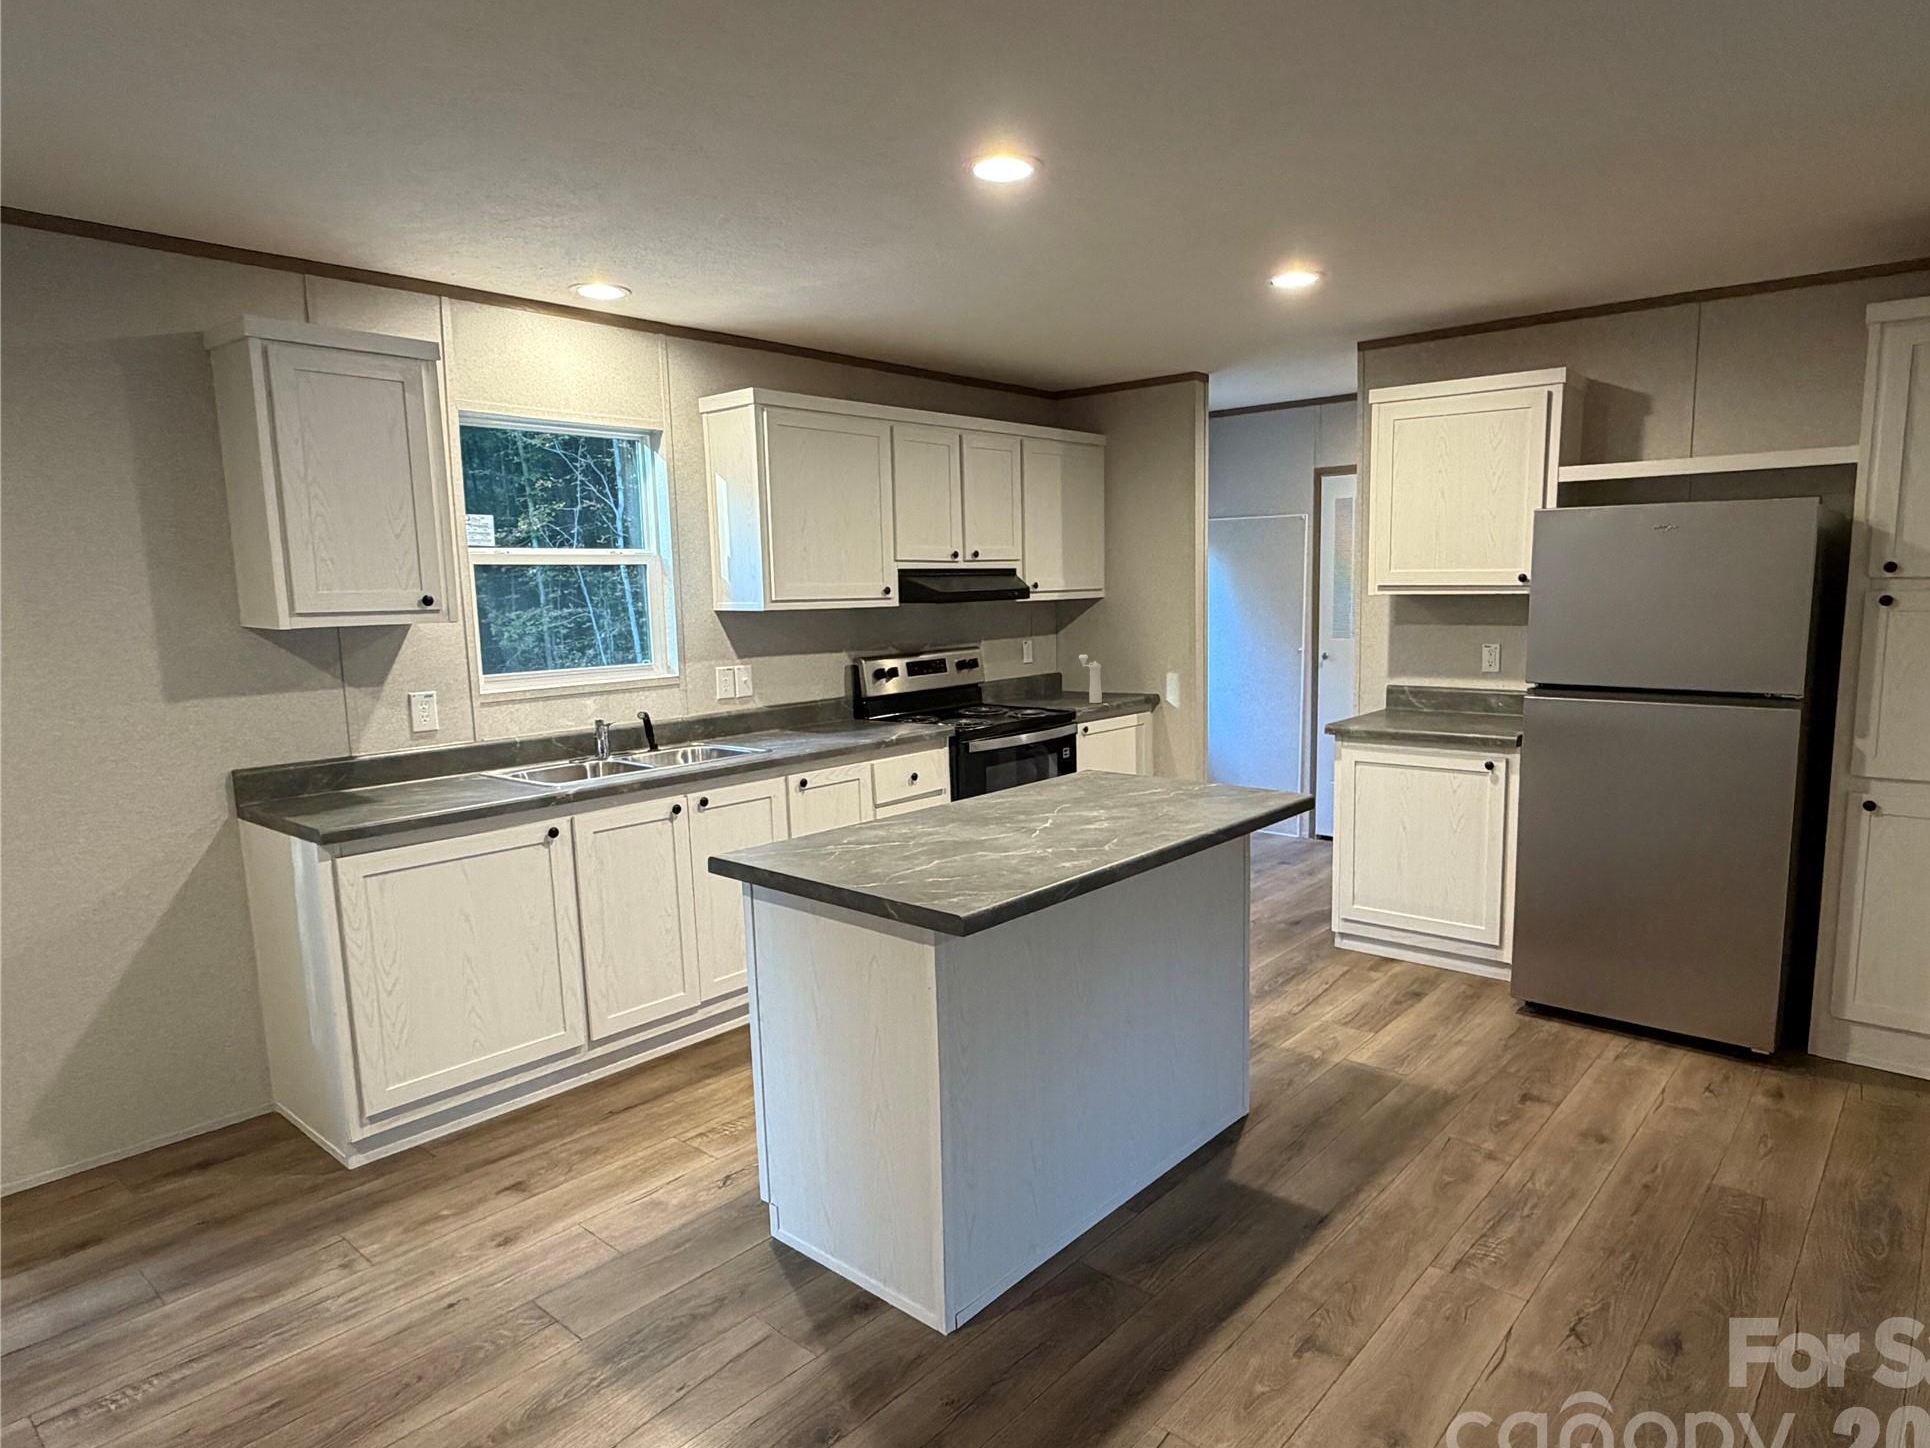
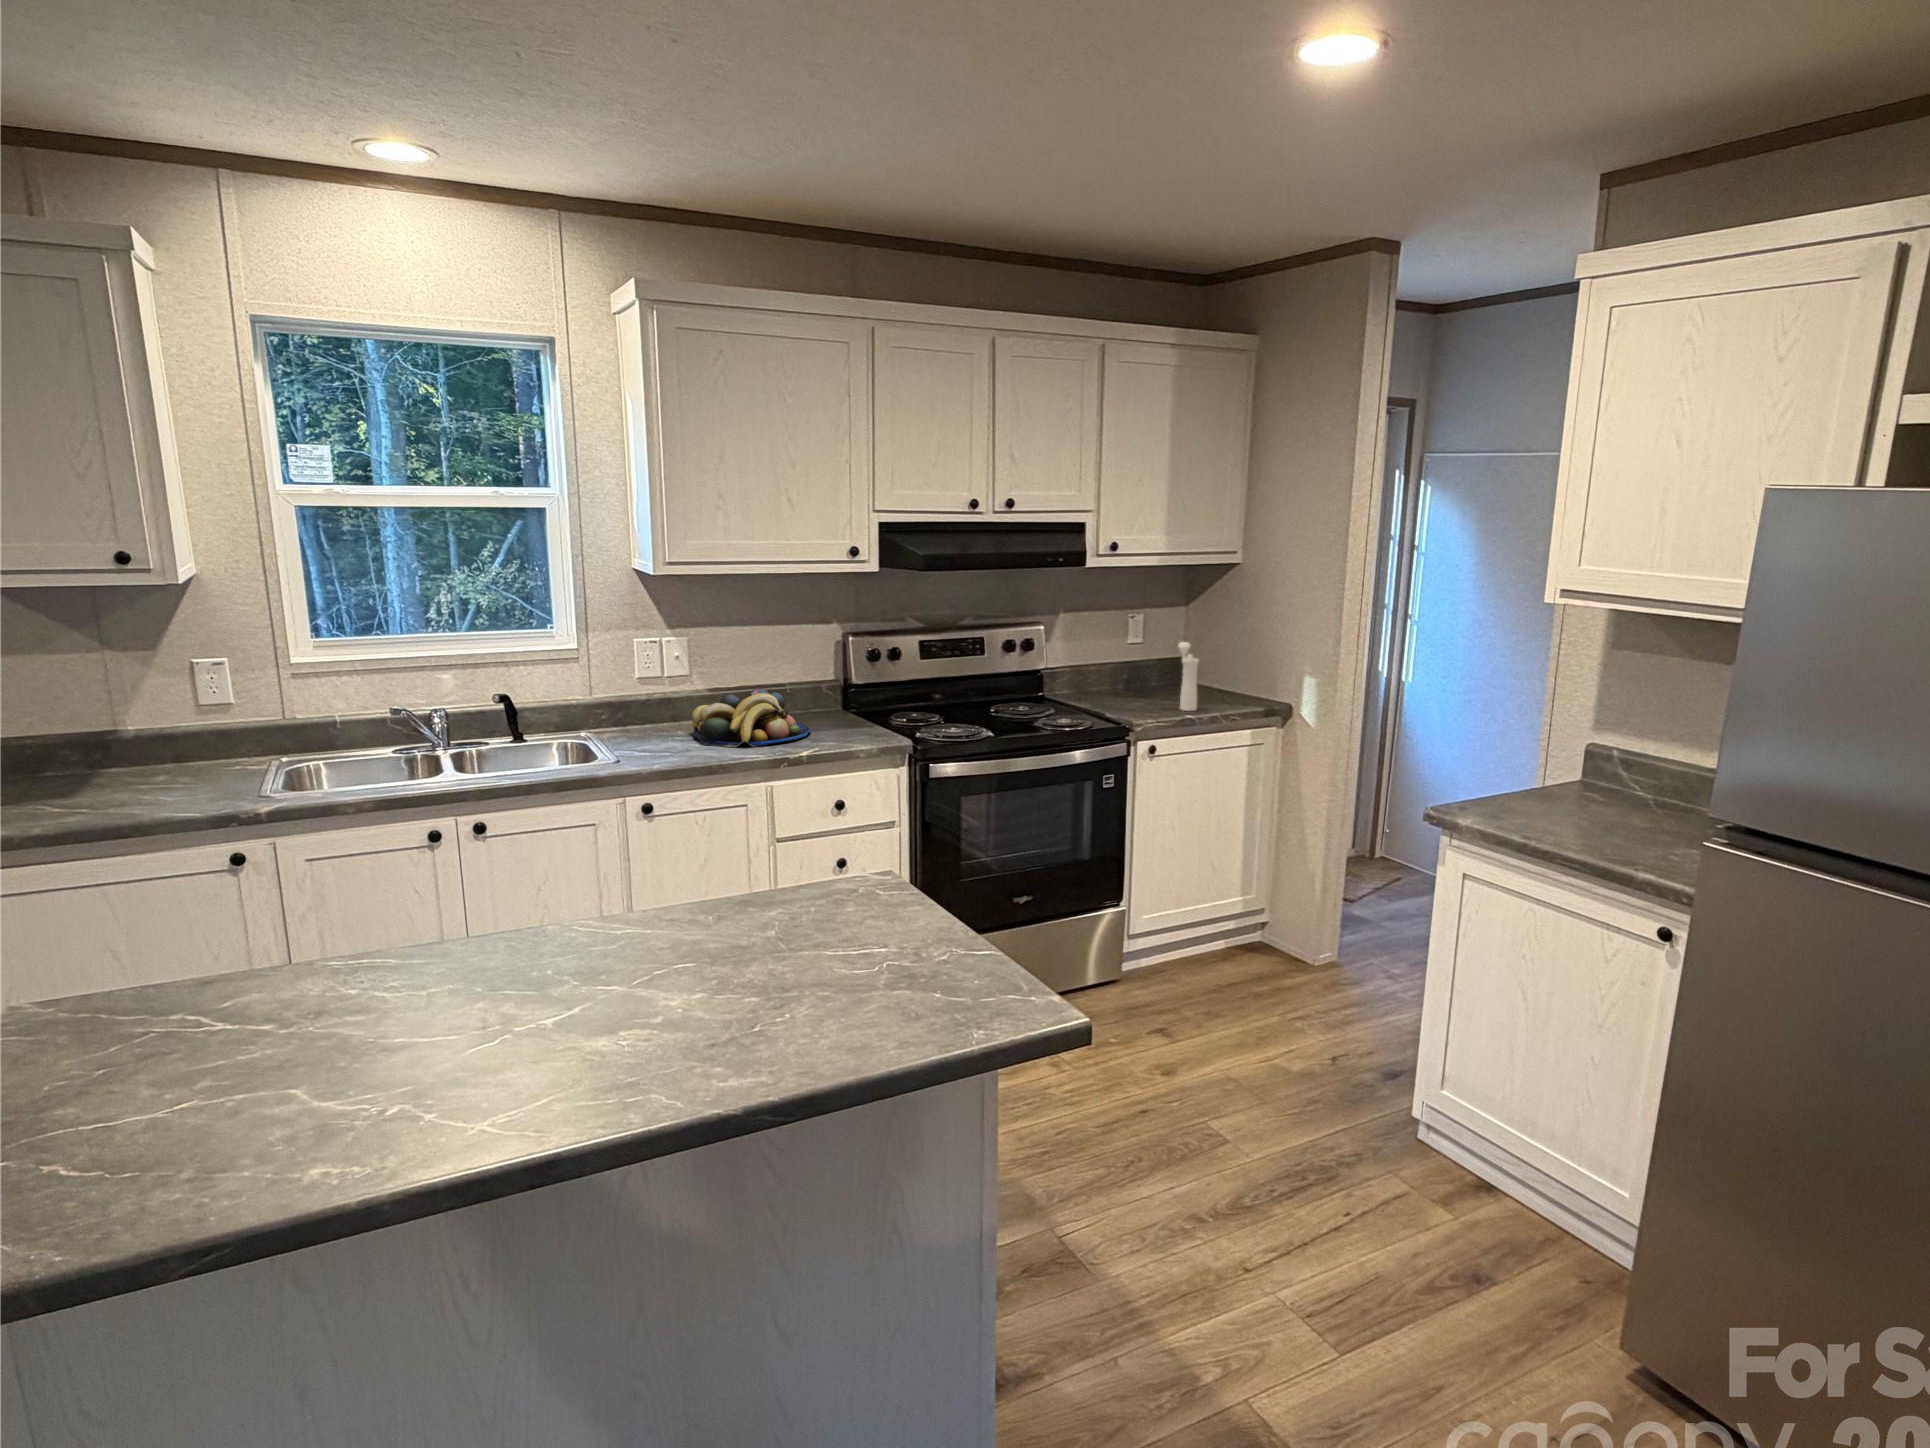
fruit bowl: none [777,701,870,741] -> present [692,689,811,747]

